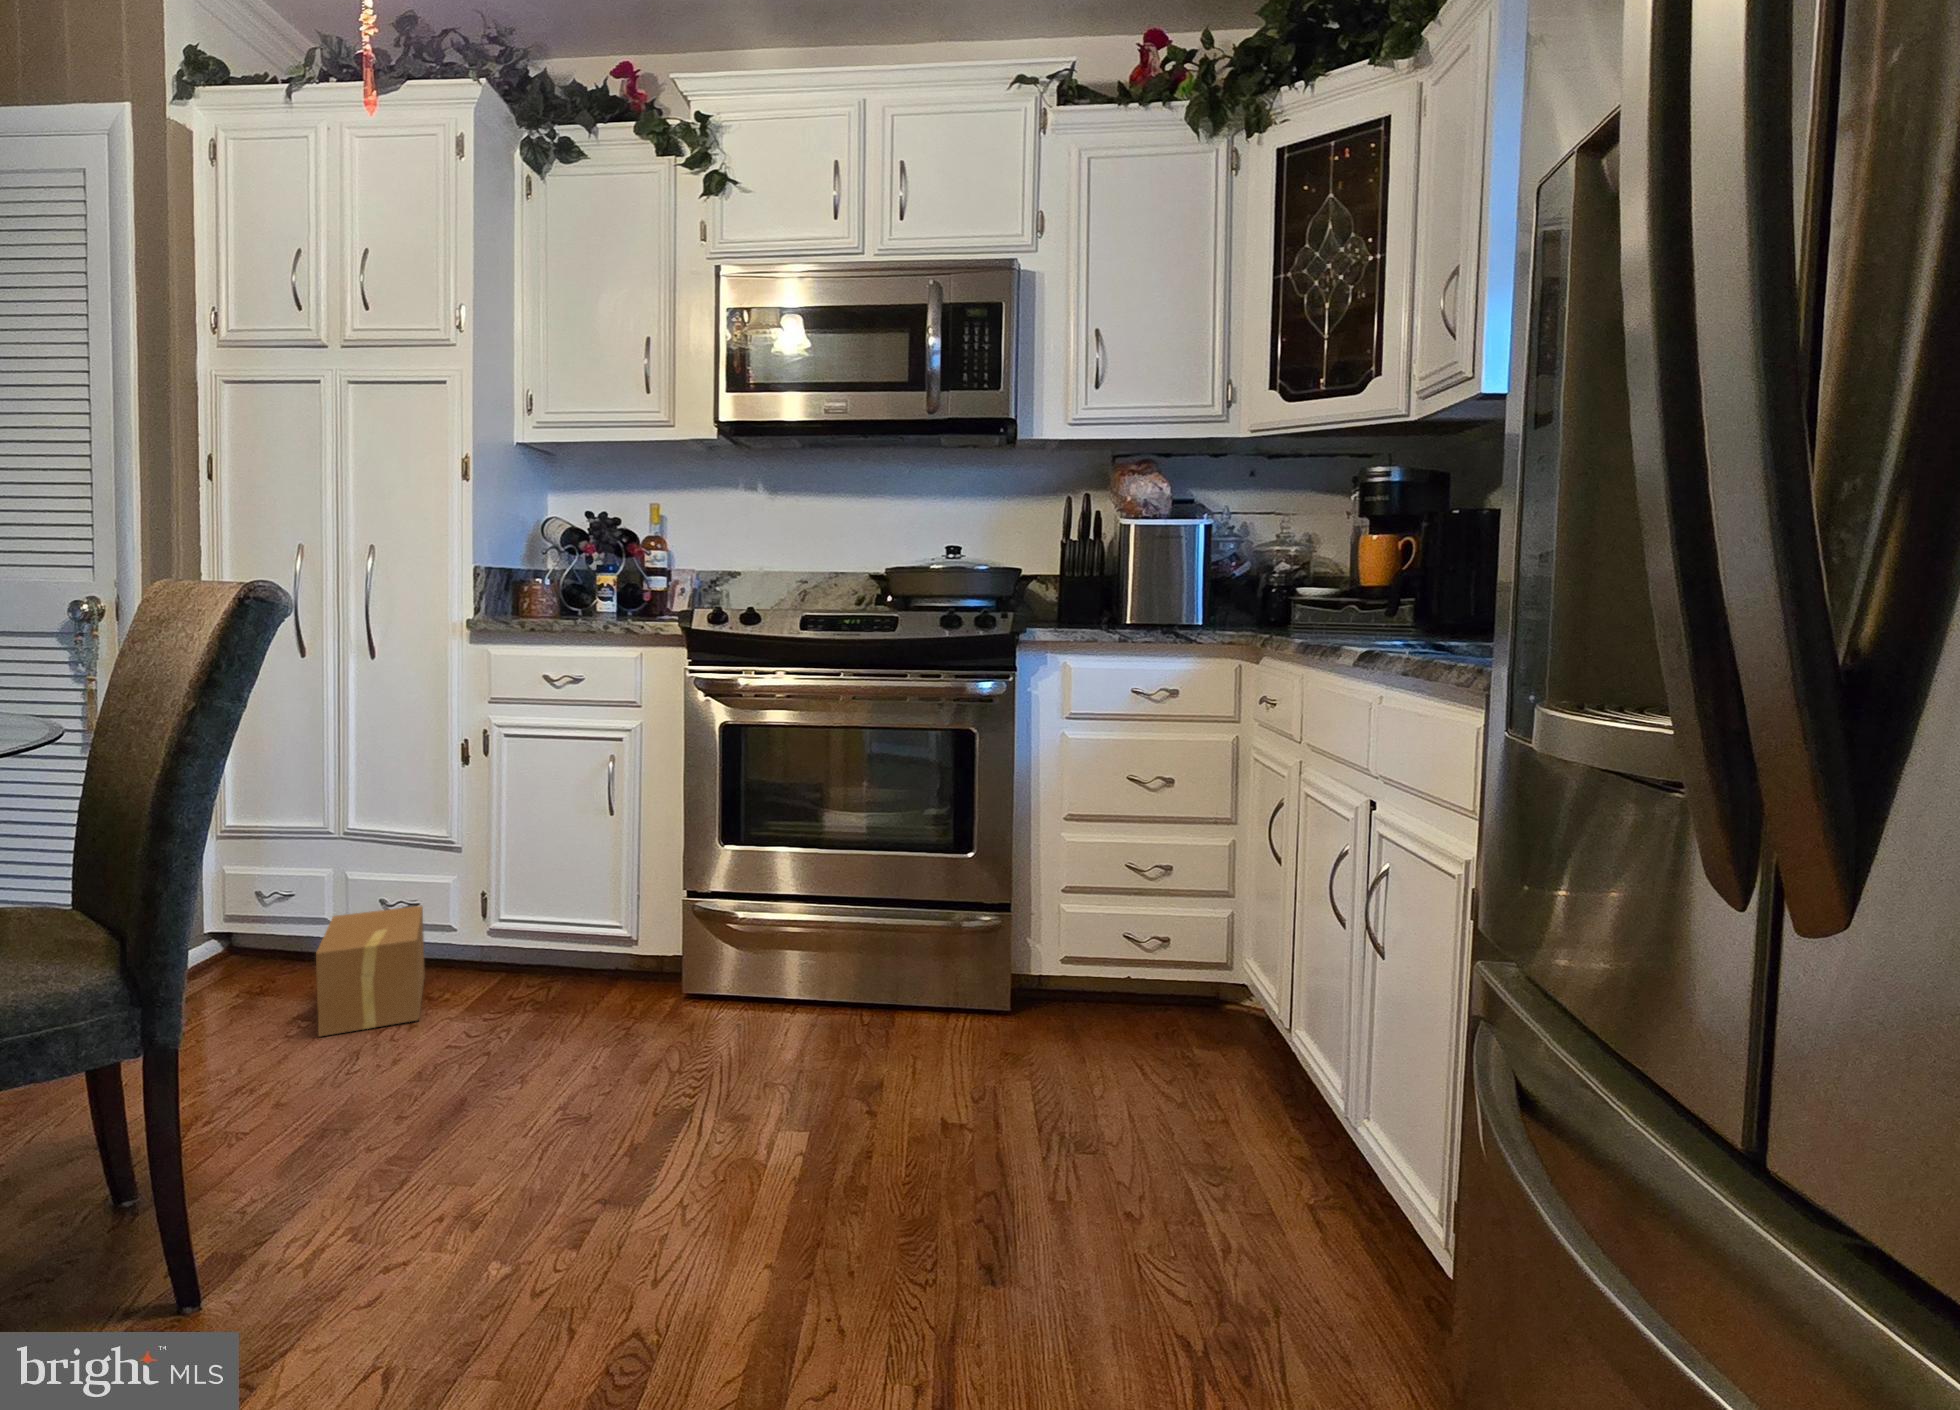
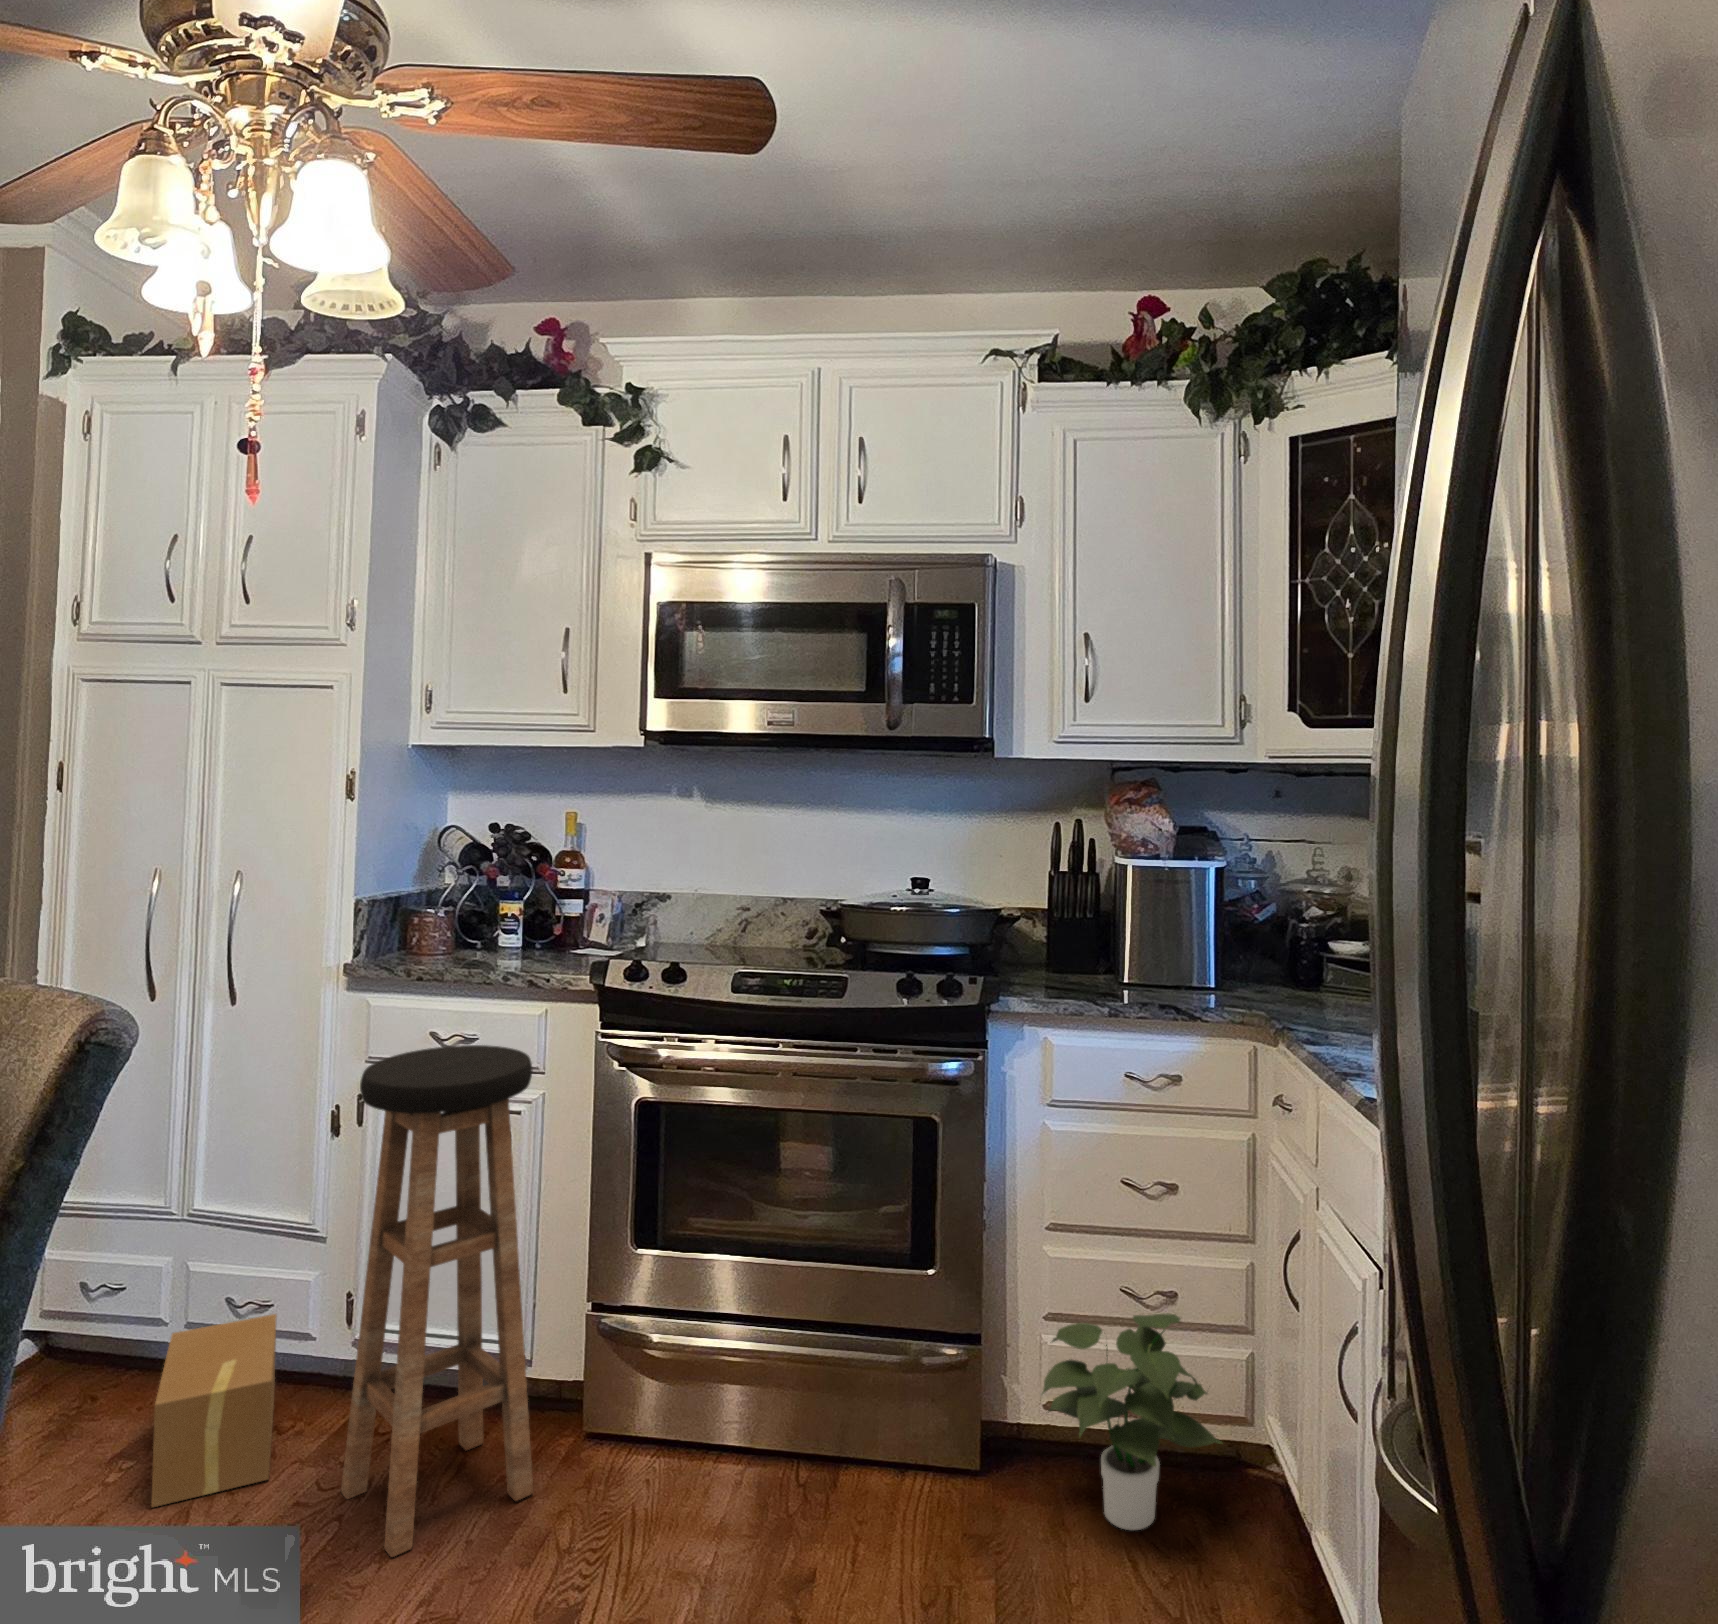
bar stool: none [478,670,642,1063] -> present [341,1045,533,1557]
potted plant: none [1062,881,1213,1044] -> present [1042,1313,1222,1530]

